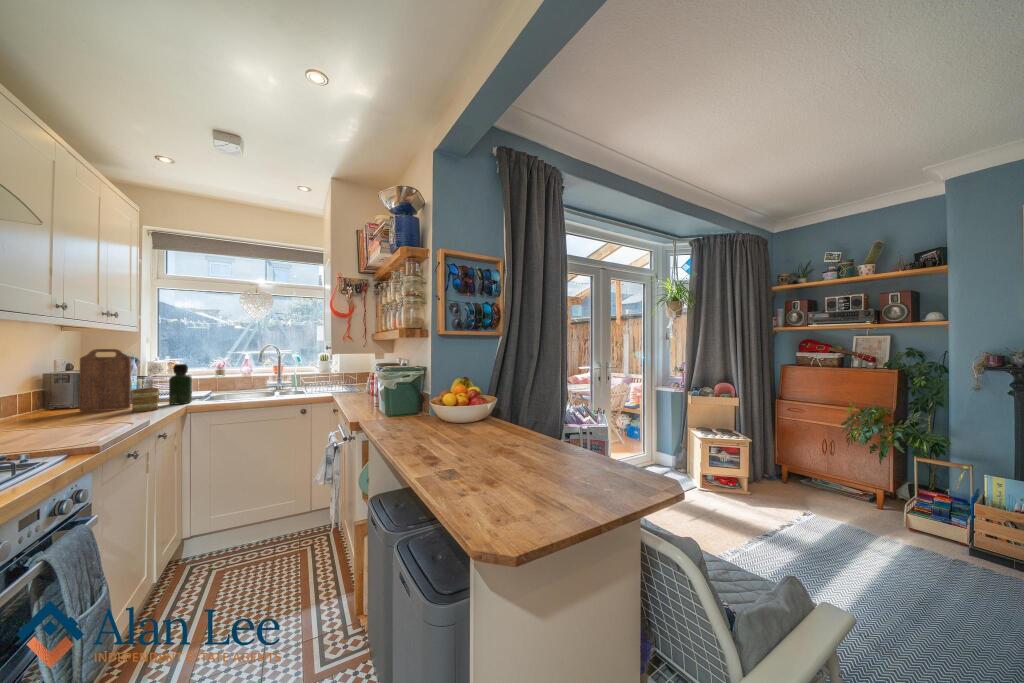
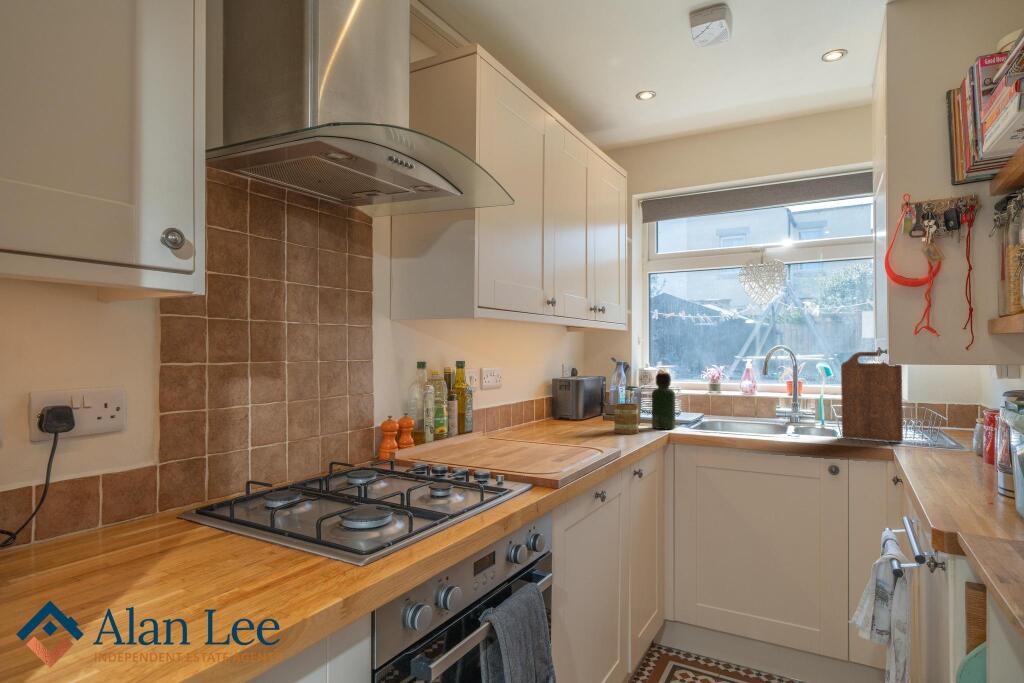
cutting board: present [79,349,131,411] -> present [841,352,903,442]

